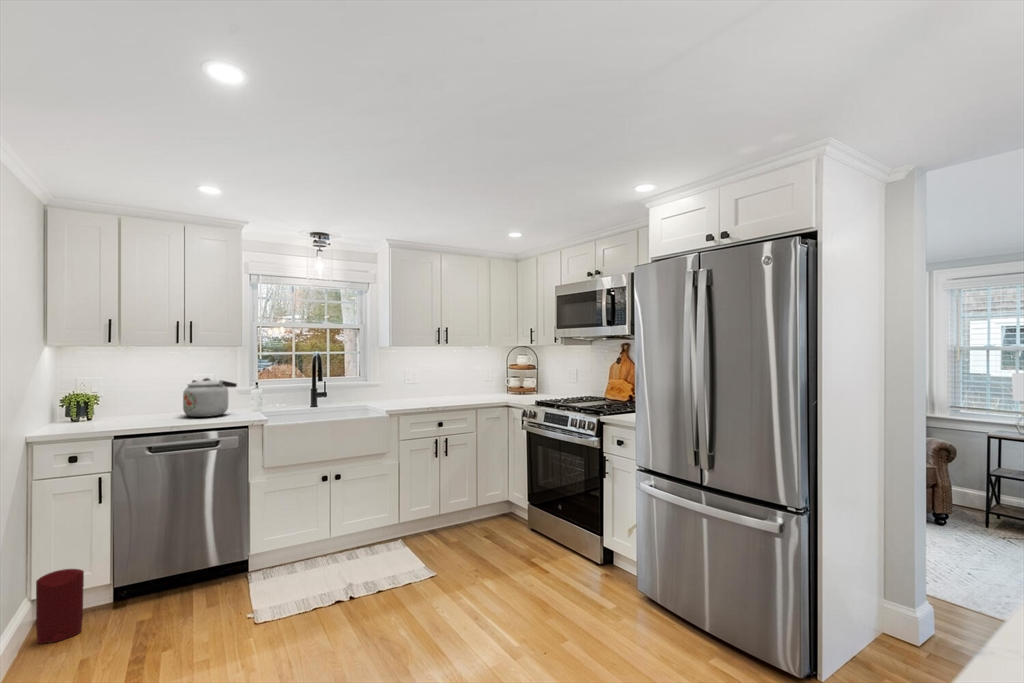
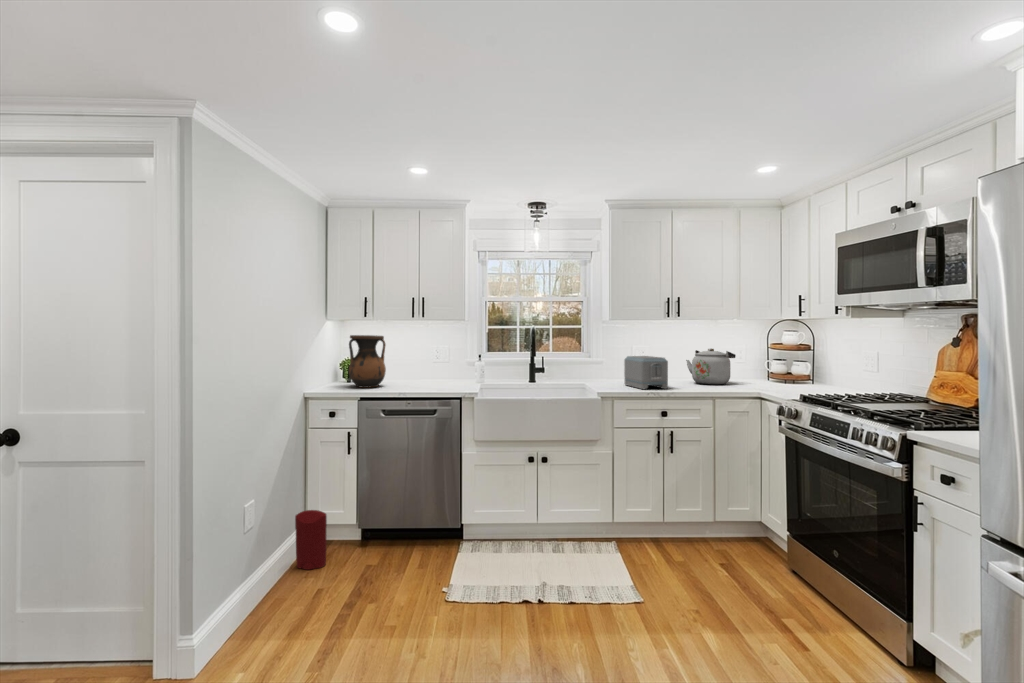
vase: none [98,364,148,423] -> present [349,335,386,388]
toaster: none [402,377,440,405] -> present [624,356,668,389]
kettle: present [183,378,237,417] -> present [686,348,736,384]

